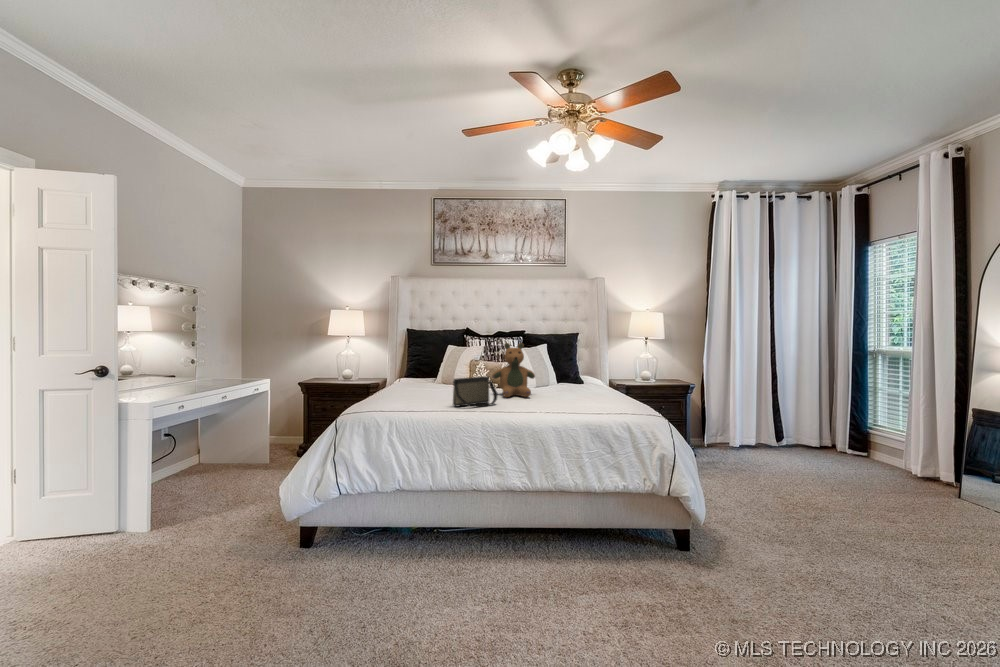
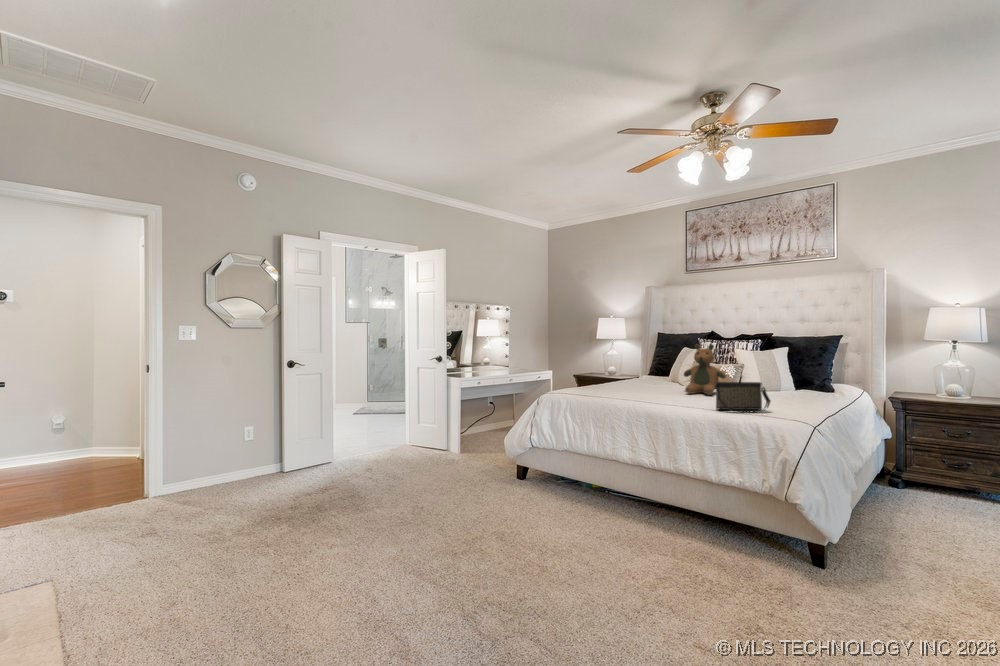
handbag: present [453,376,498,407] -> present [715,382,770,412]

